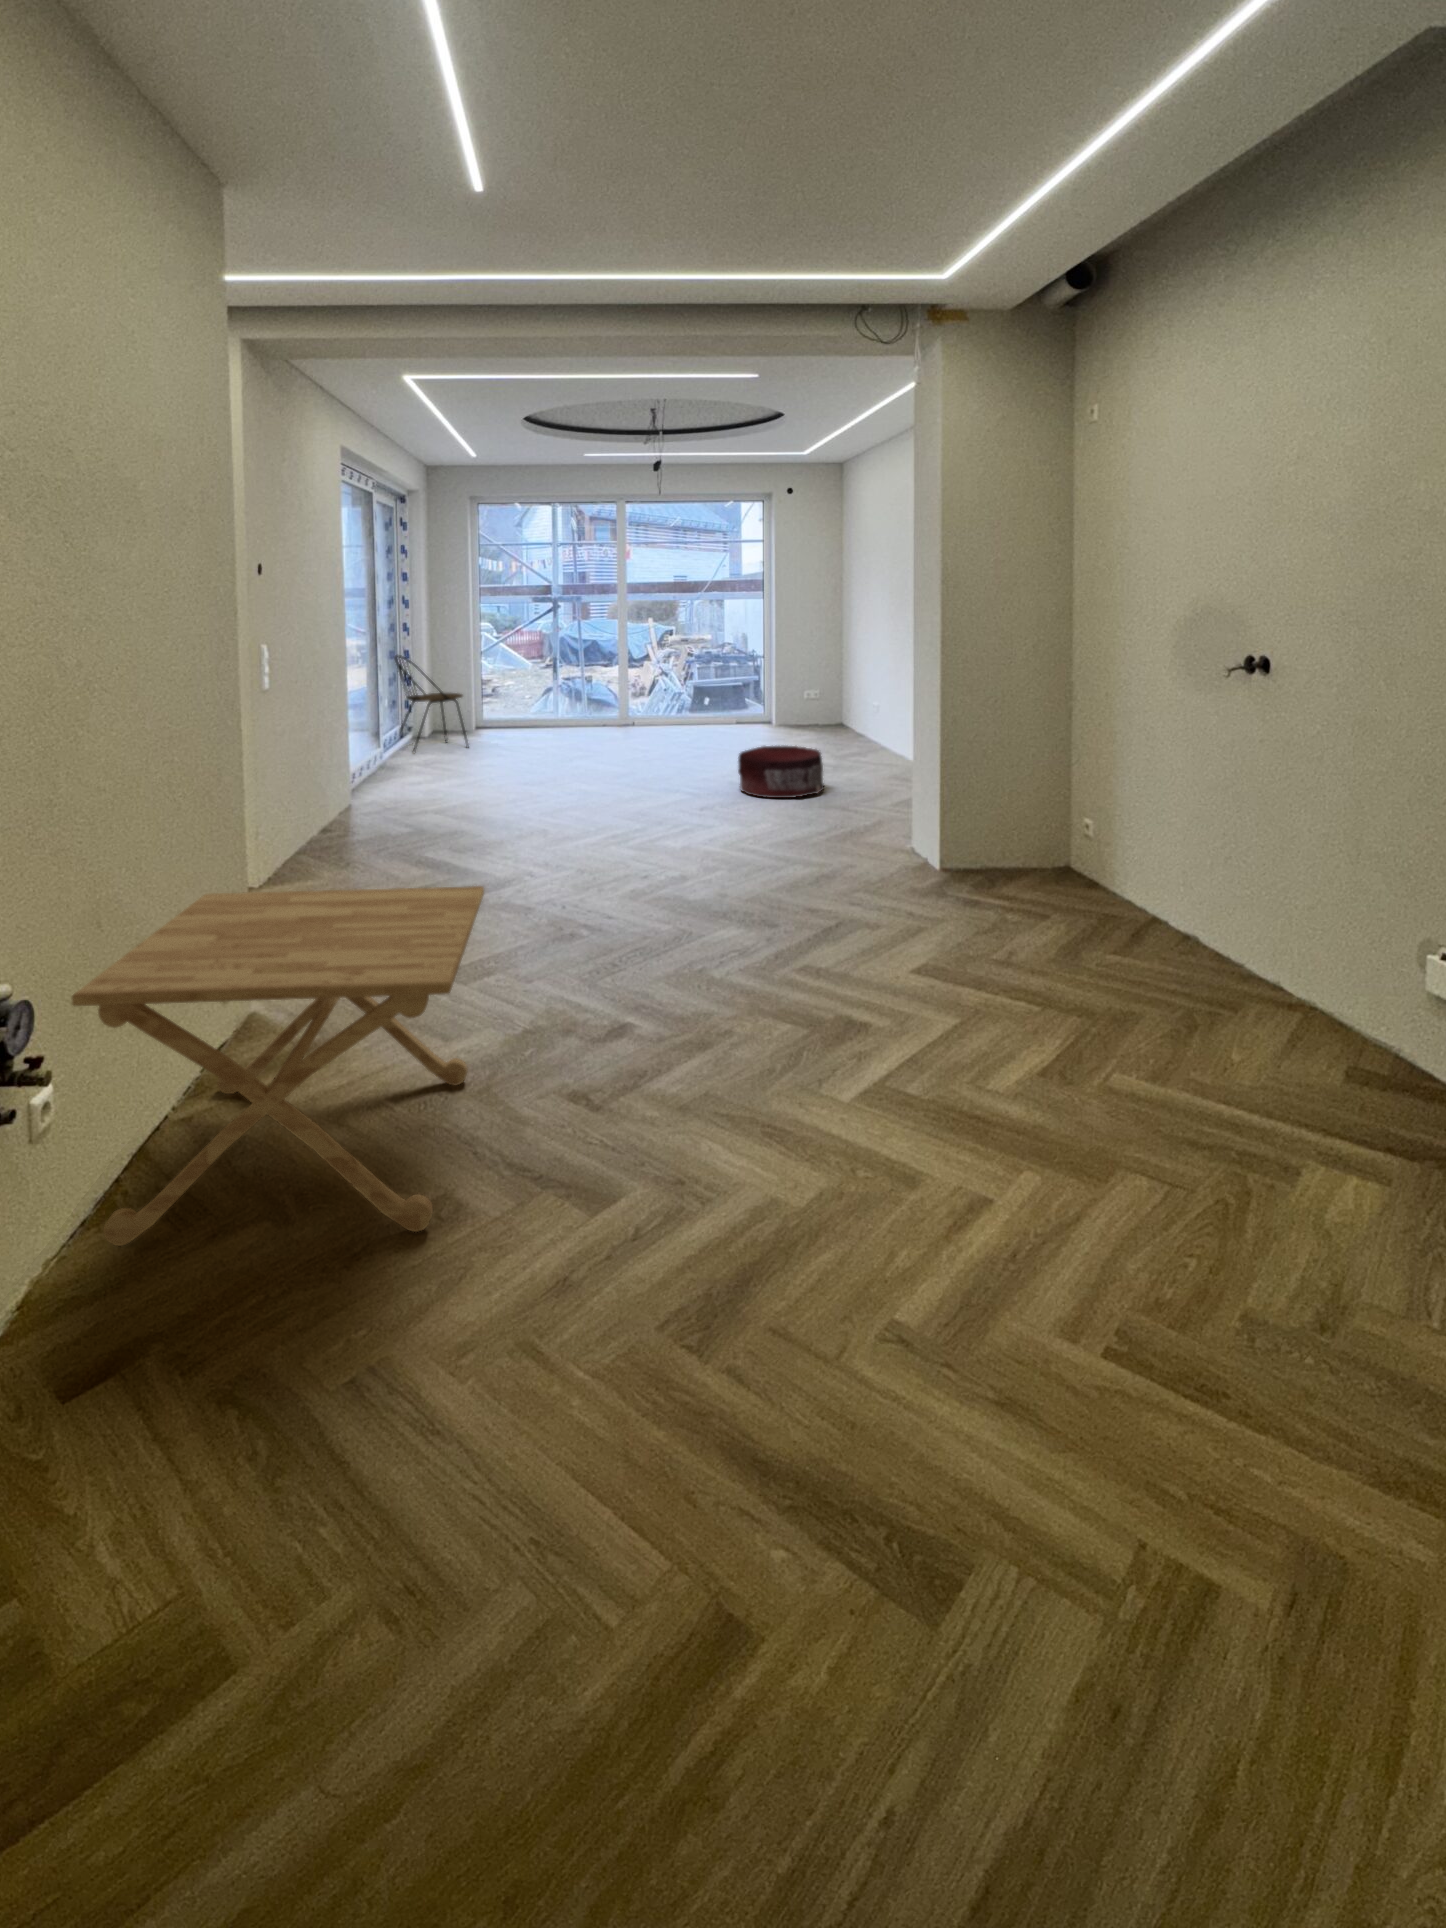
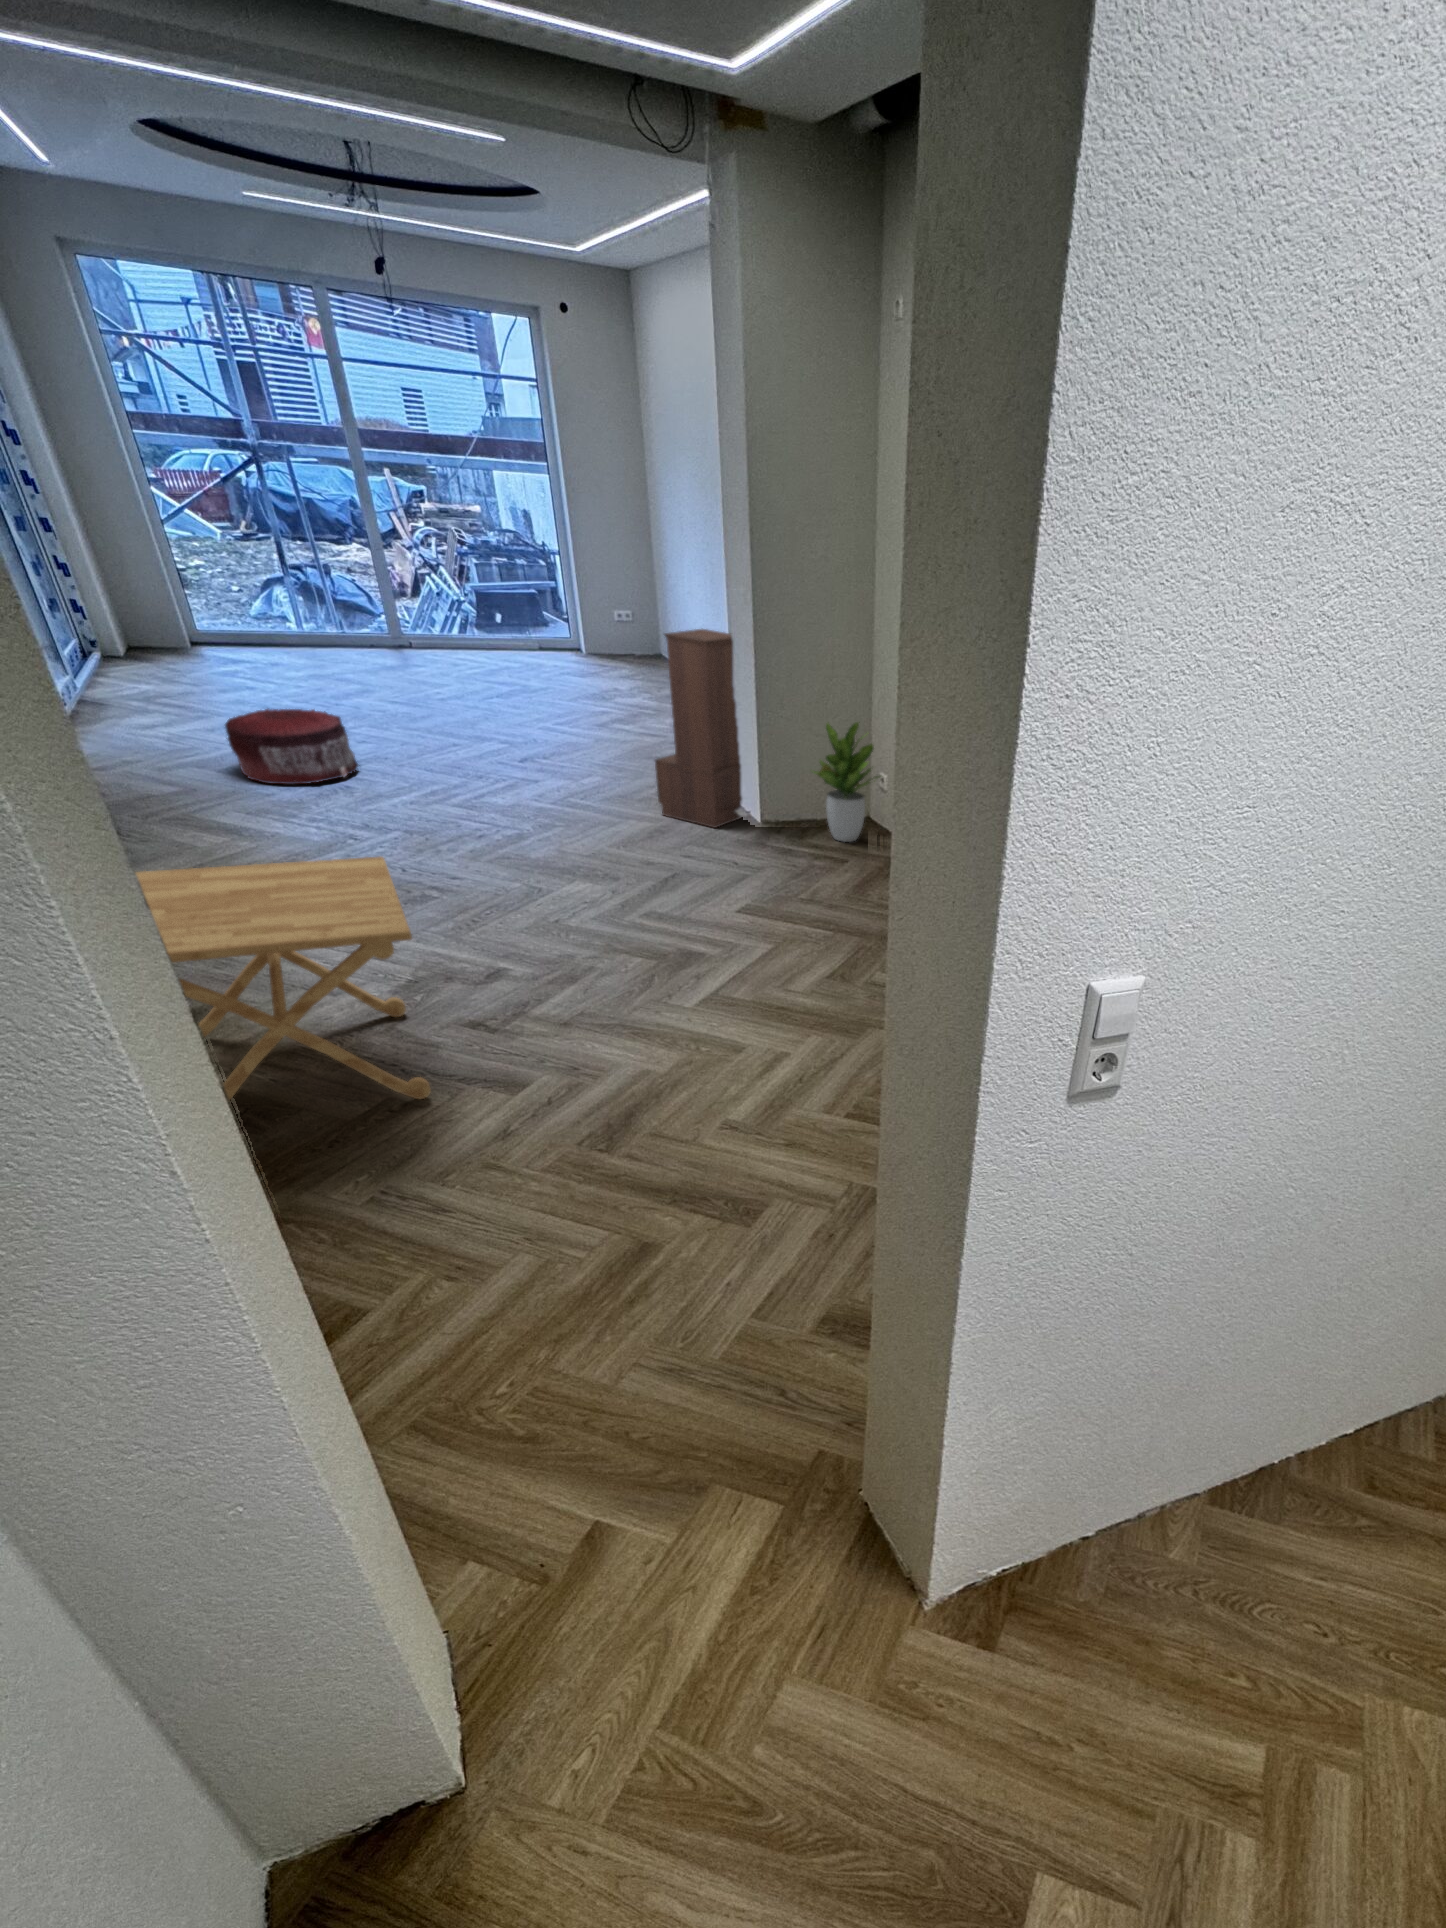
dining chair: present [394,655,469,752] -> none [25,522,192,679]
bookshelf: none [824,680,927,874] -> present [655,629,742,828]
pouf: present [738,746,824,798] -> present [225,709,358,784]
potted plant: none [1001,759,1098,894] -> present [814,722,879,842]

